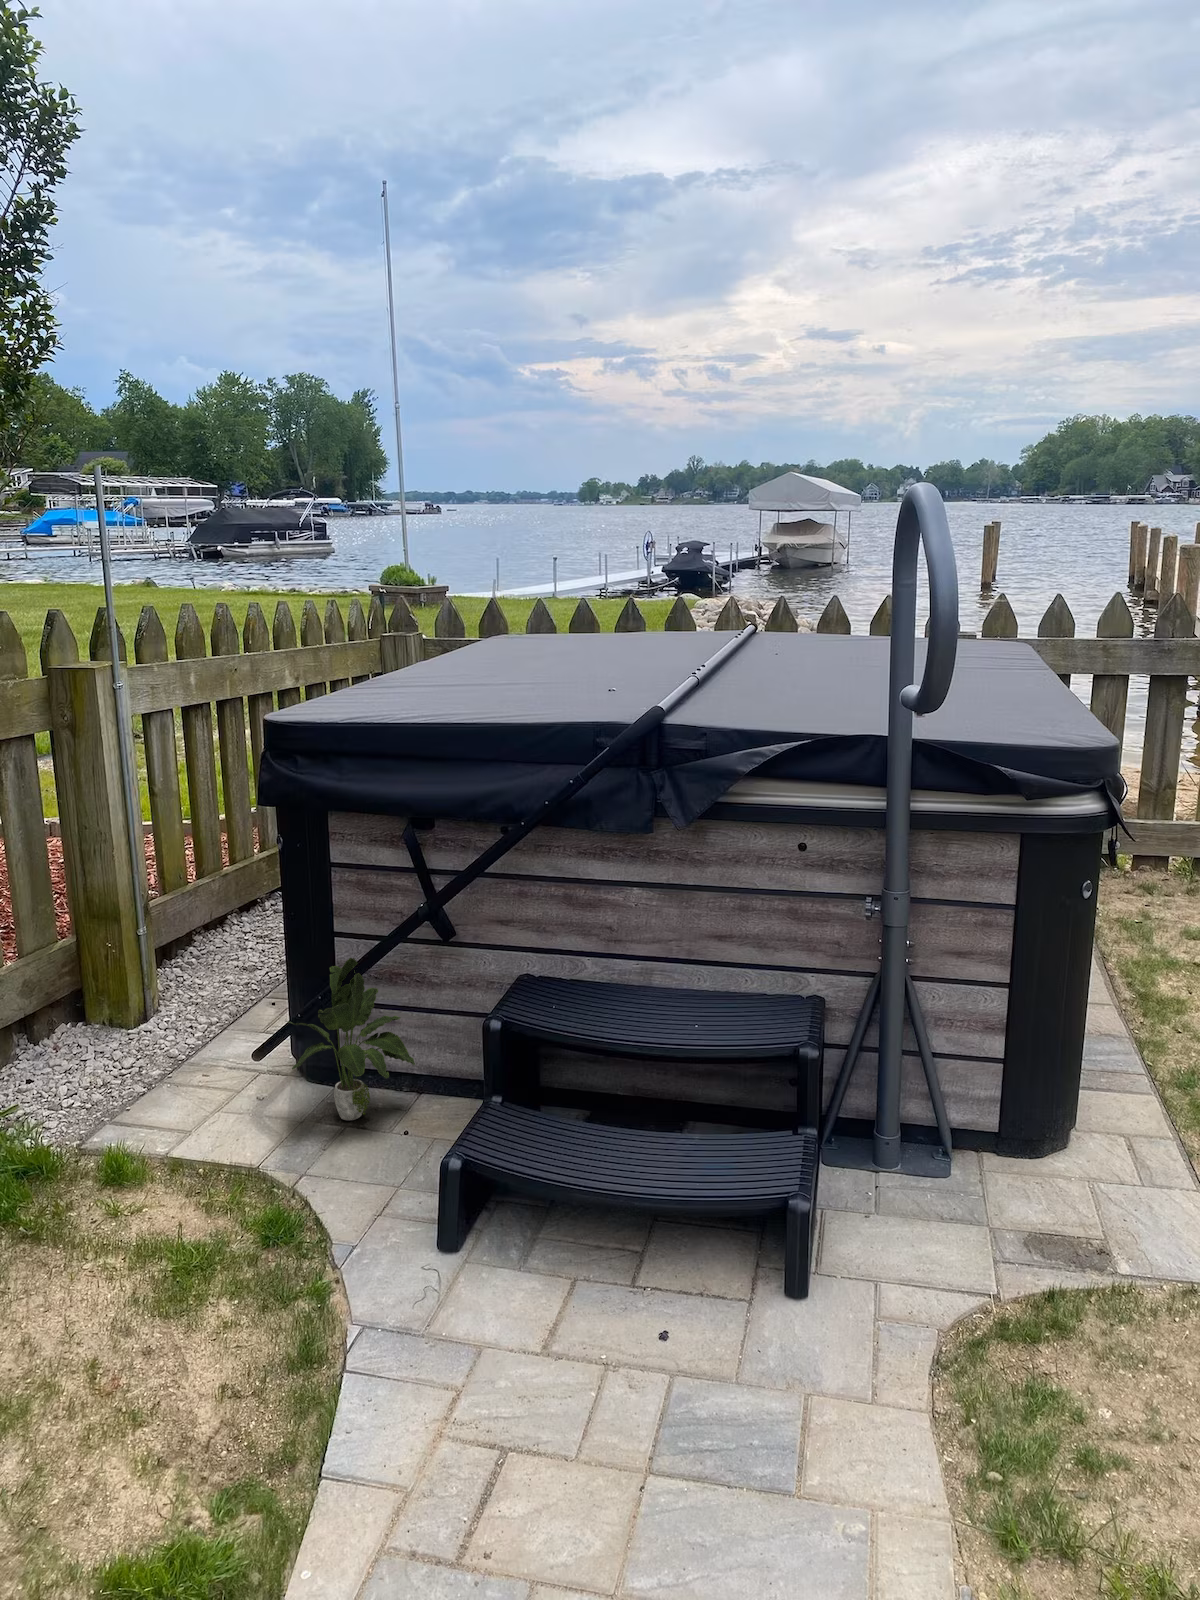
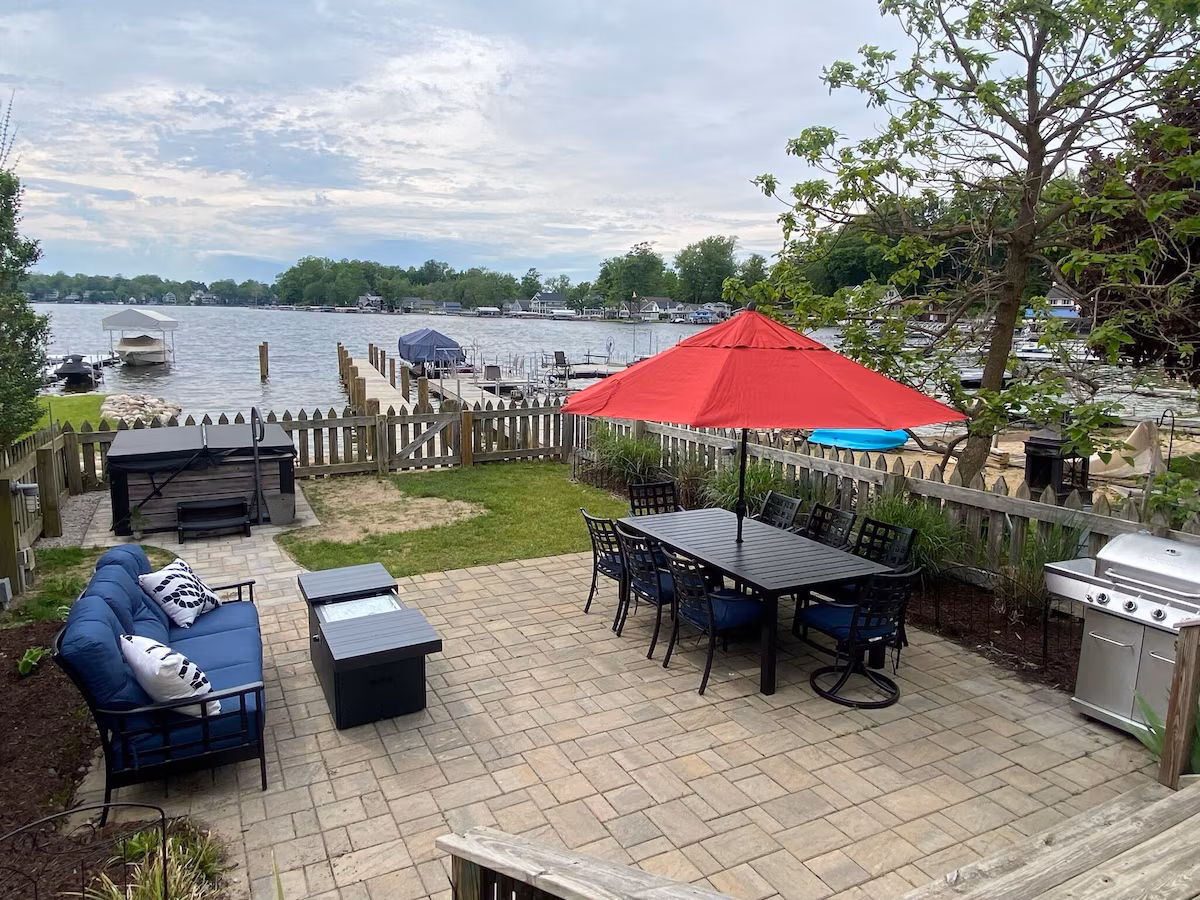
bucket: none [917,1021,1094,1235] -> present [266,494,295,525]

